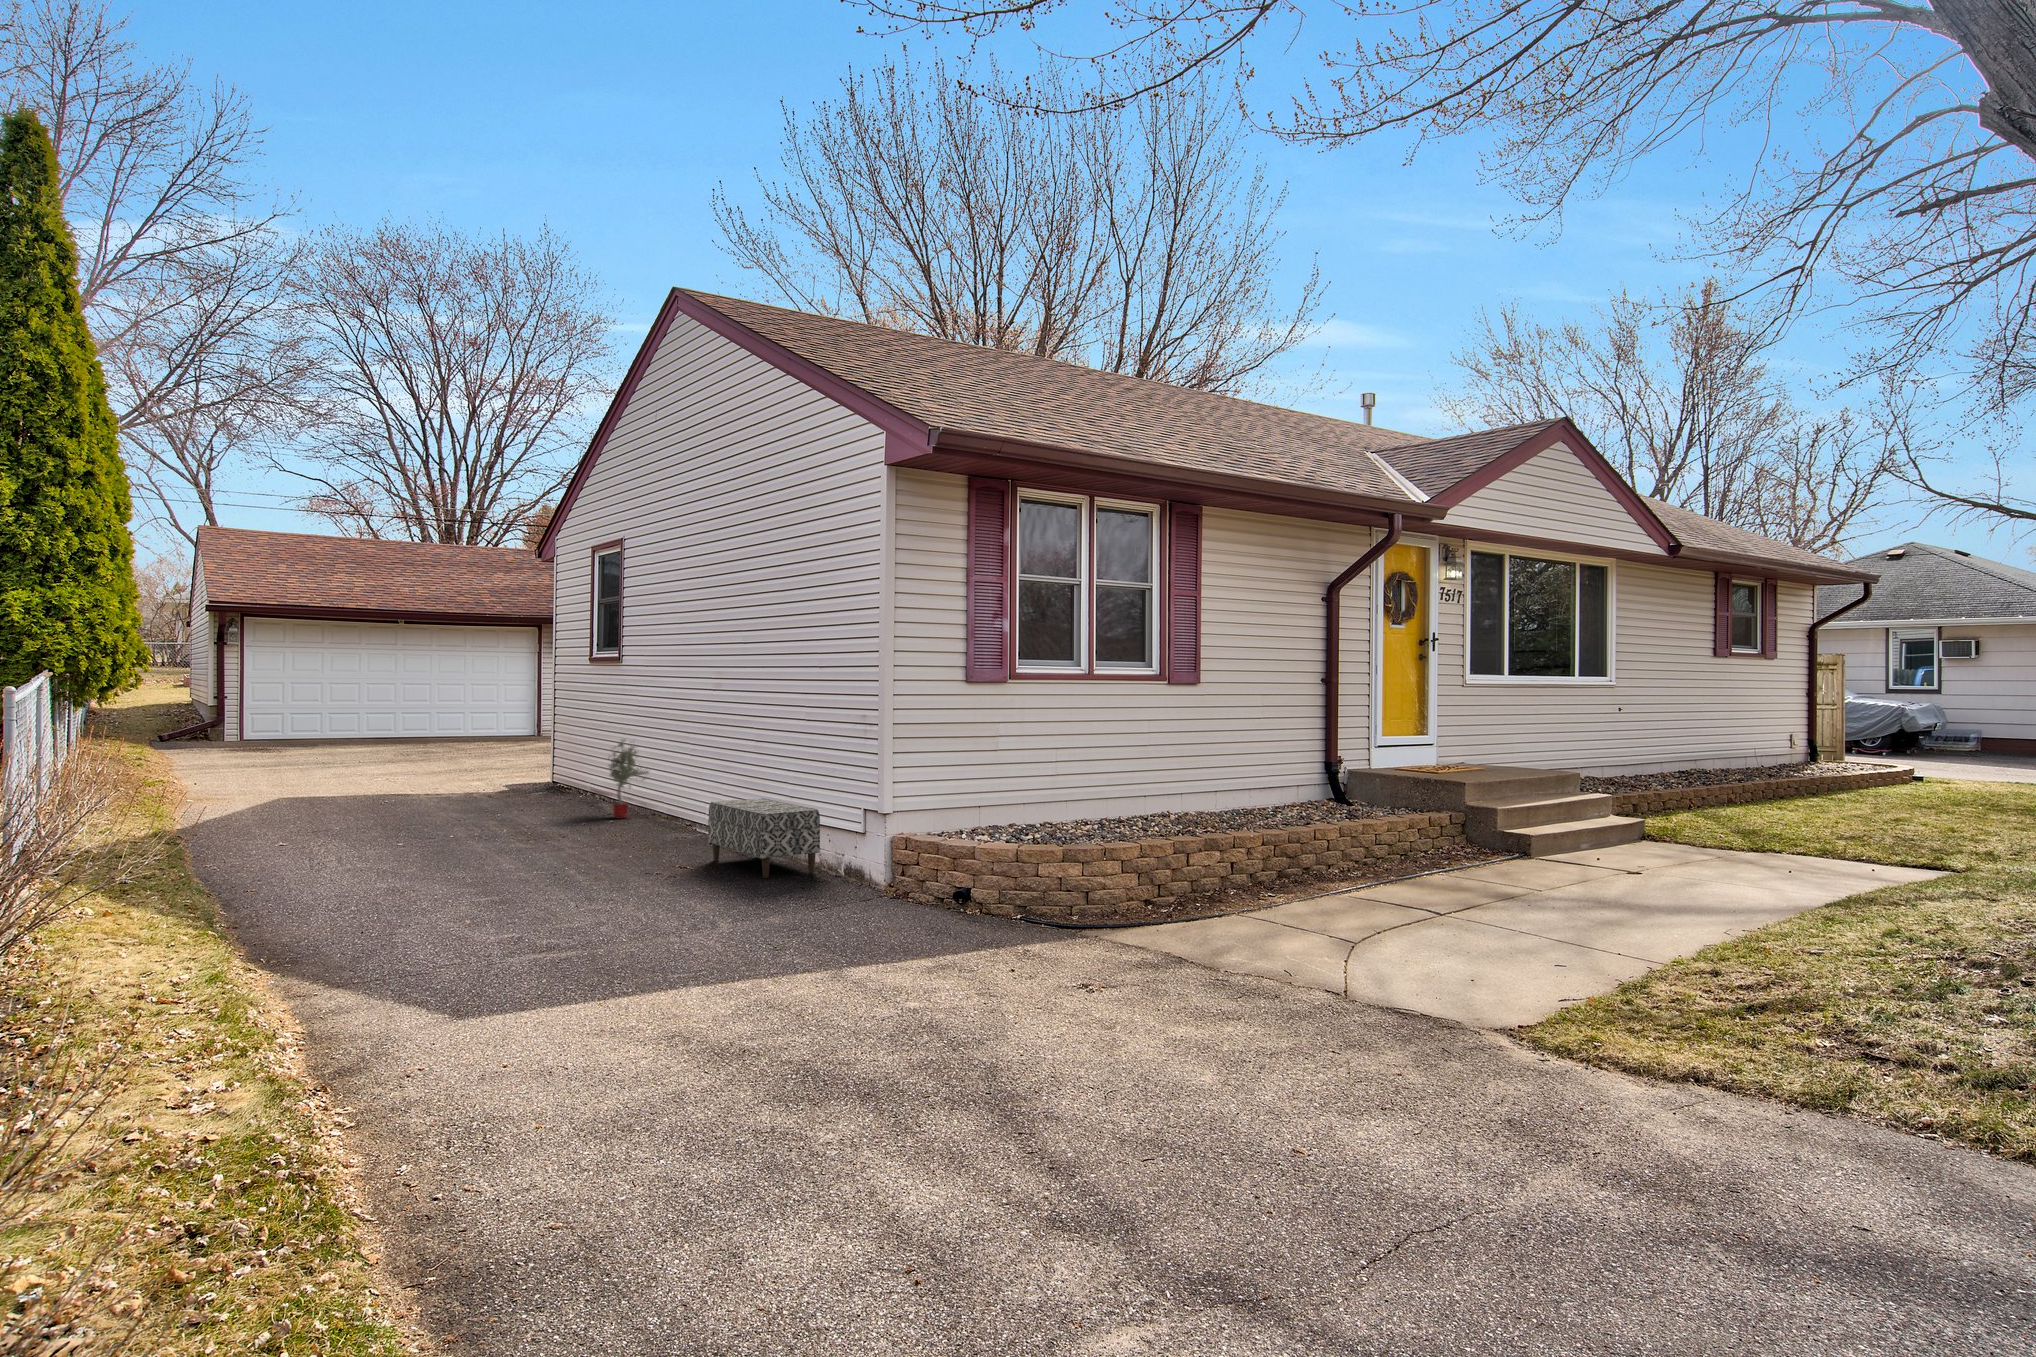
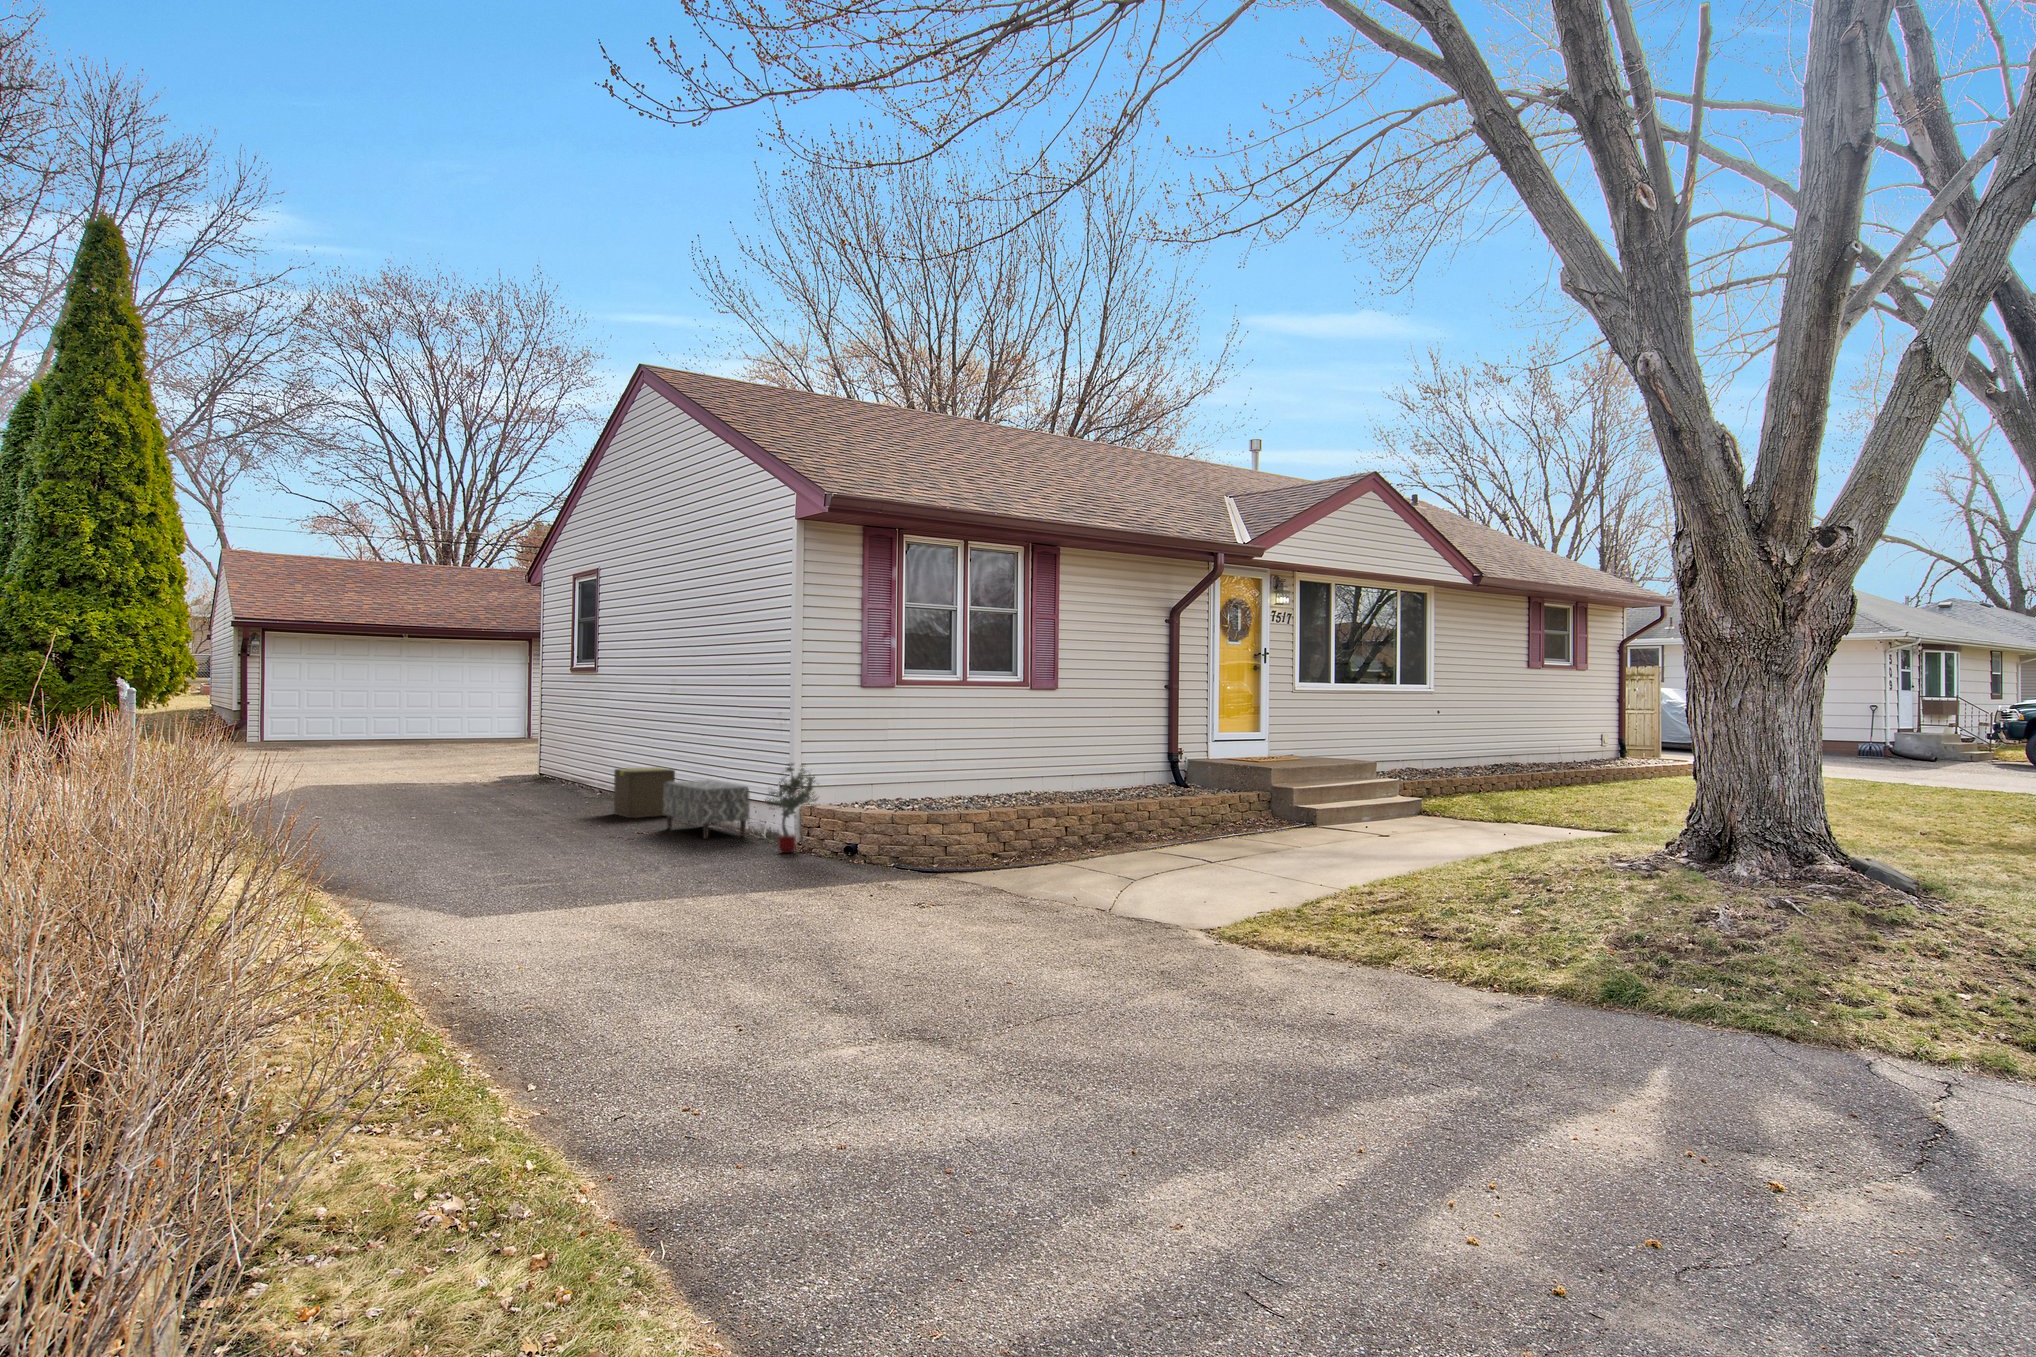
potted tree: present [609,740,648,819] -> present [765,763,817,853]
cardboard box: none [644,780,719,845] -> present [614,767,675,818]

